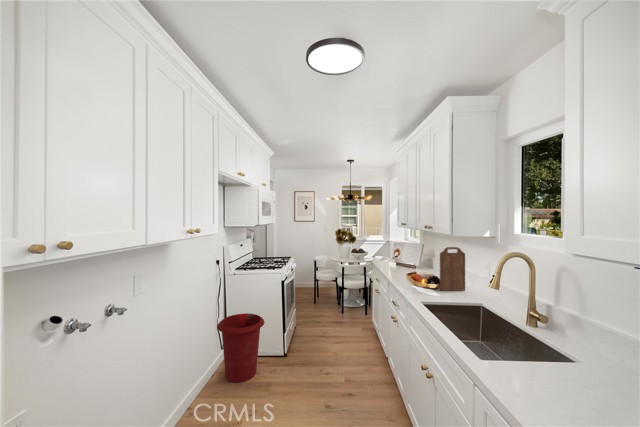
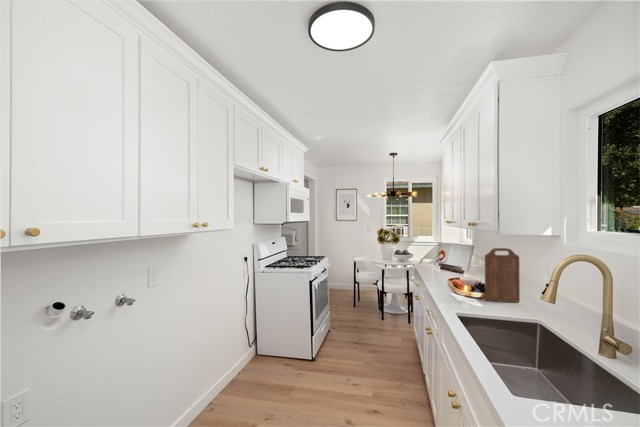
waste bin: present [217,313,265,382] -> none [242,312,289,382]

